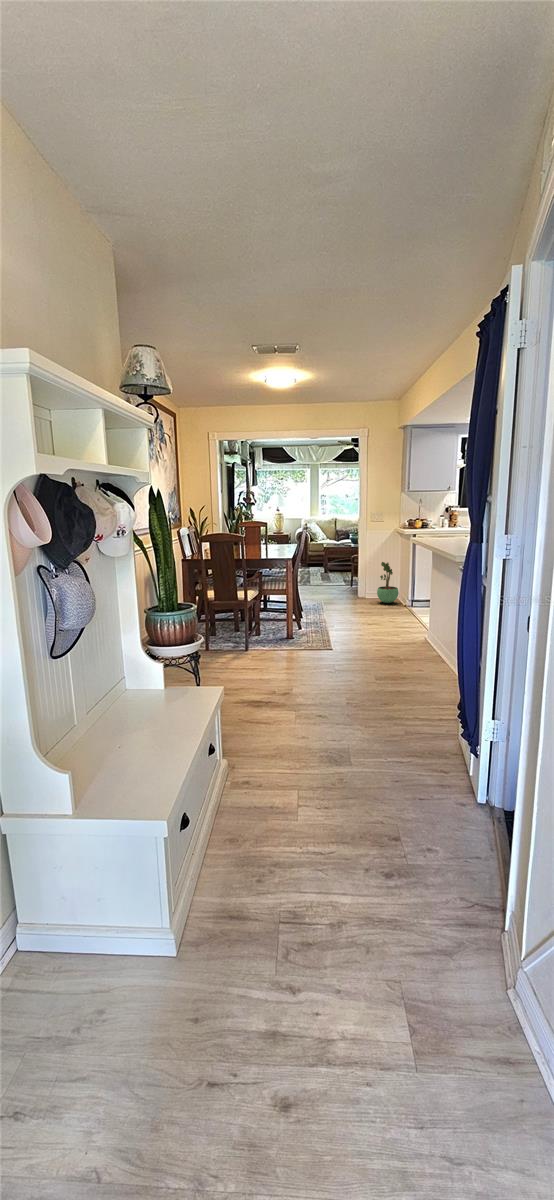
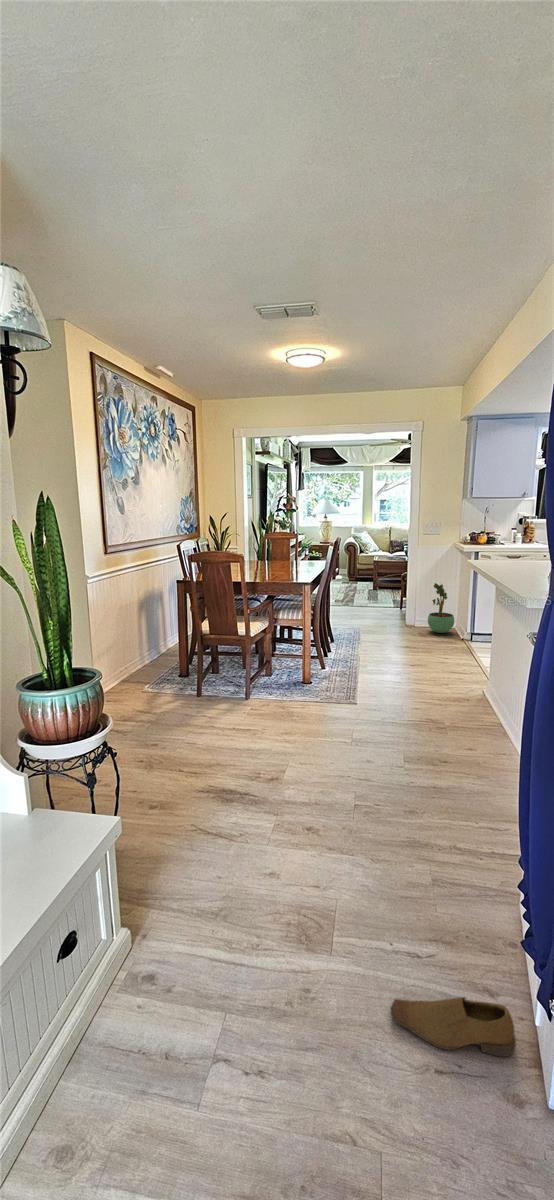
shoe: none [390,762,457,788] -> present [391,997,516,1057]

